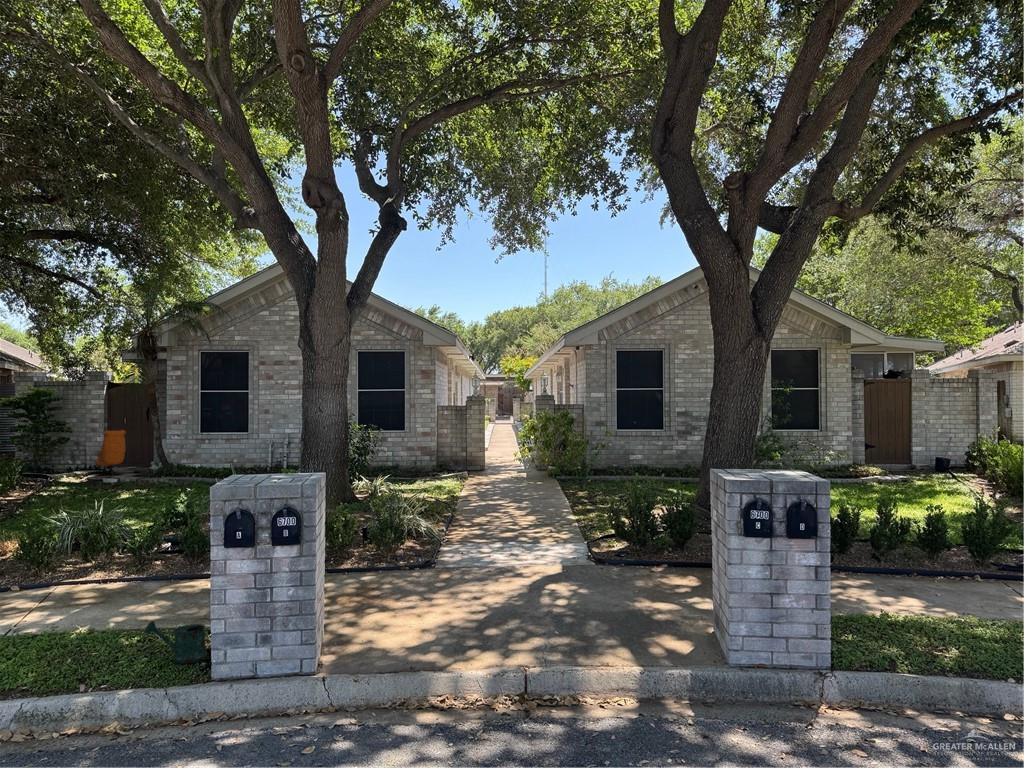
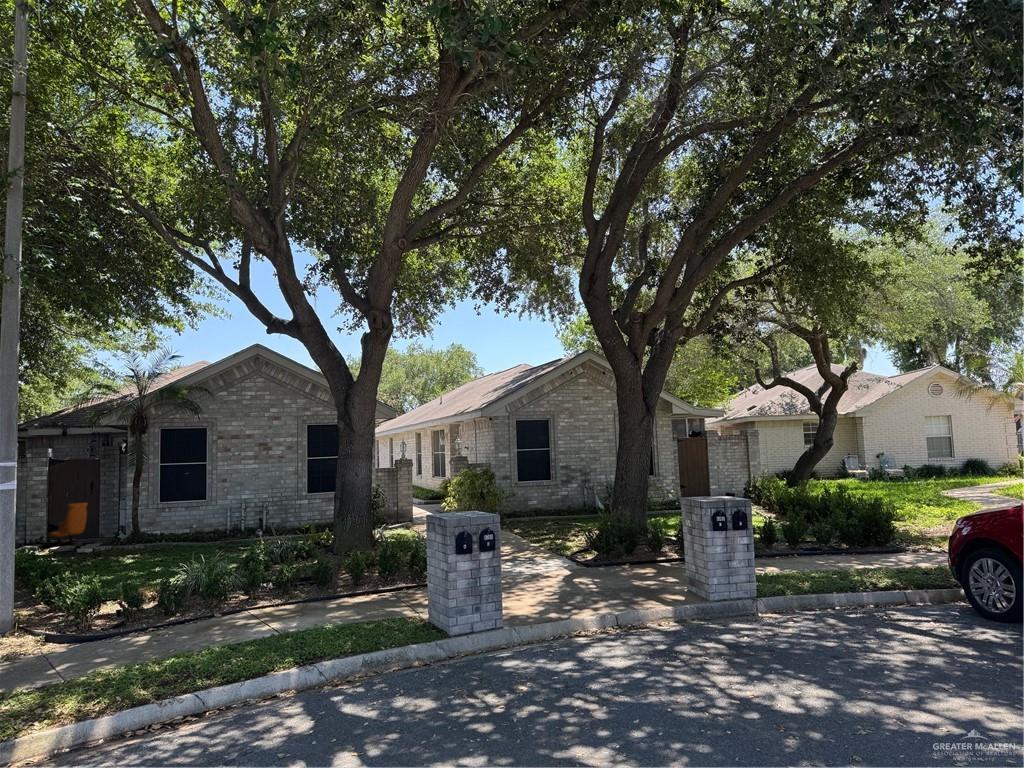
watering can: present [145,618,213,664] -> none [397,602,435,630]

